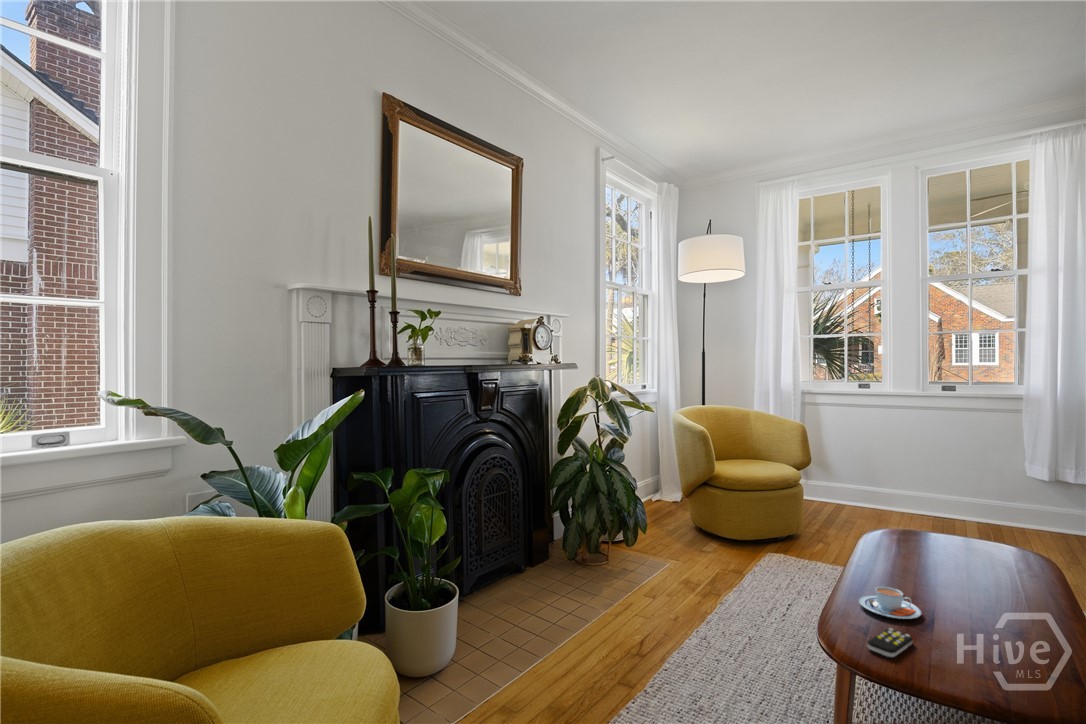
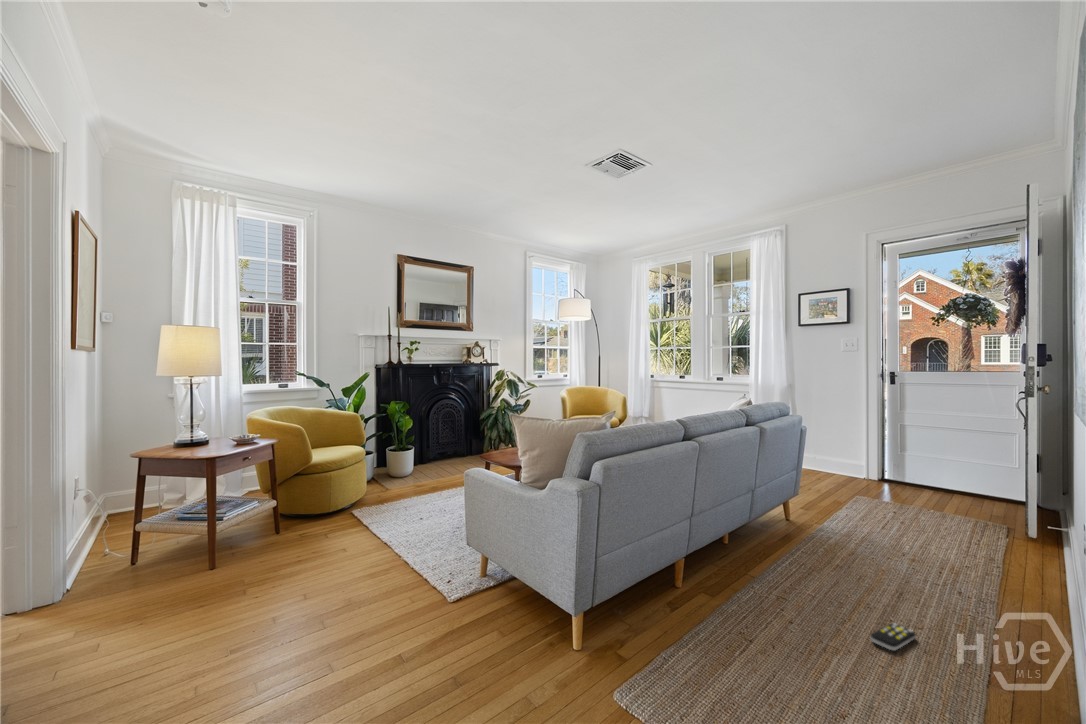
teacup: present [859,587,921,619] -> none [867,583,927,615]

